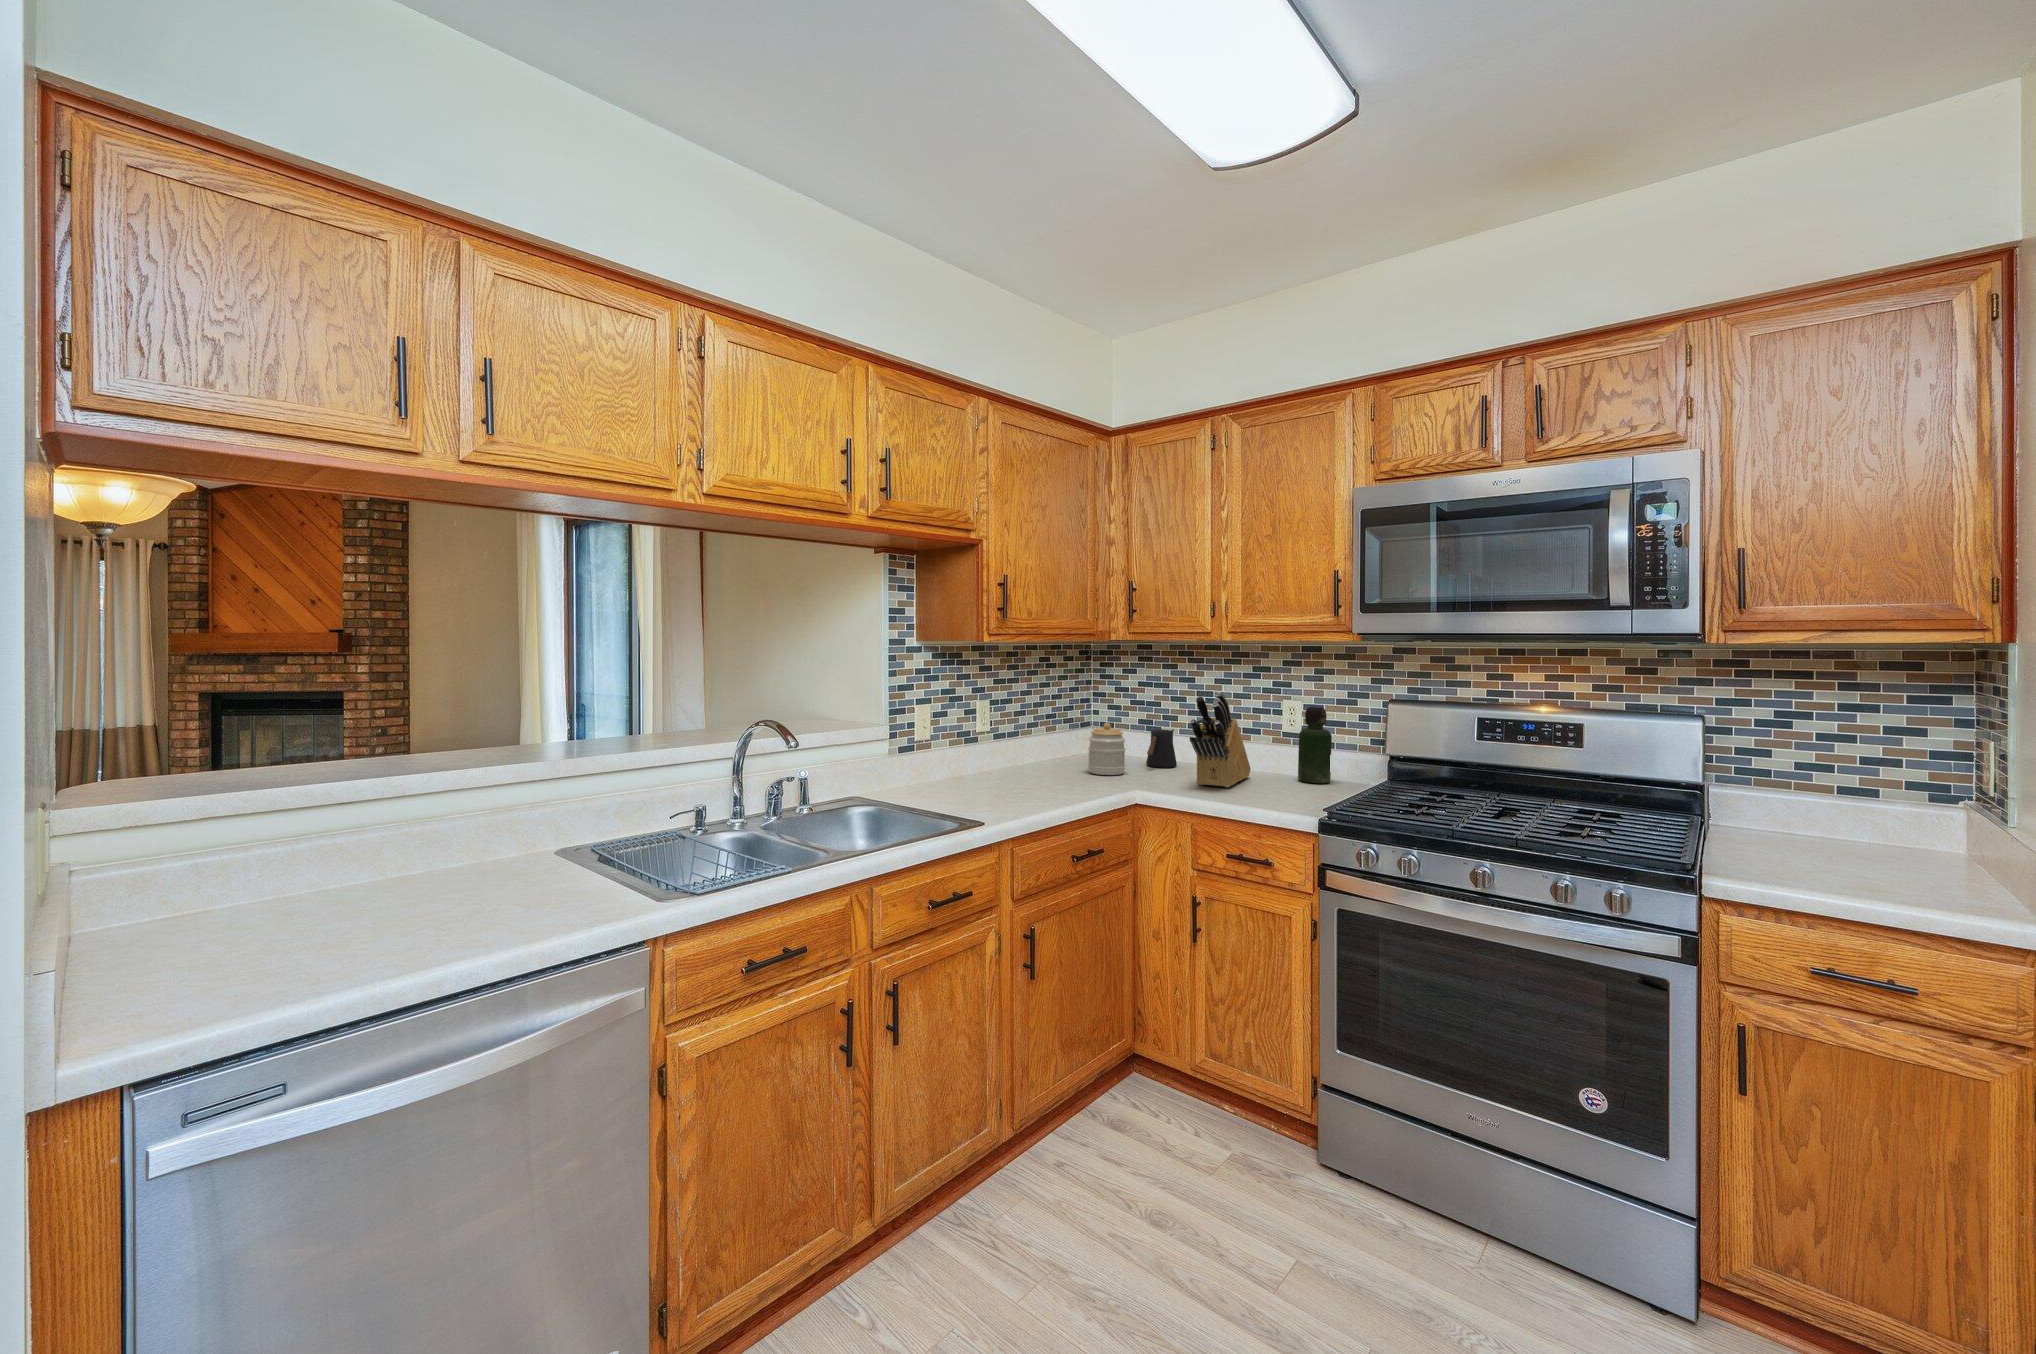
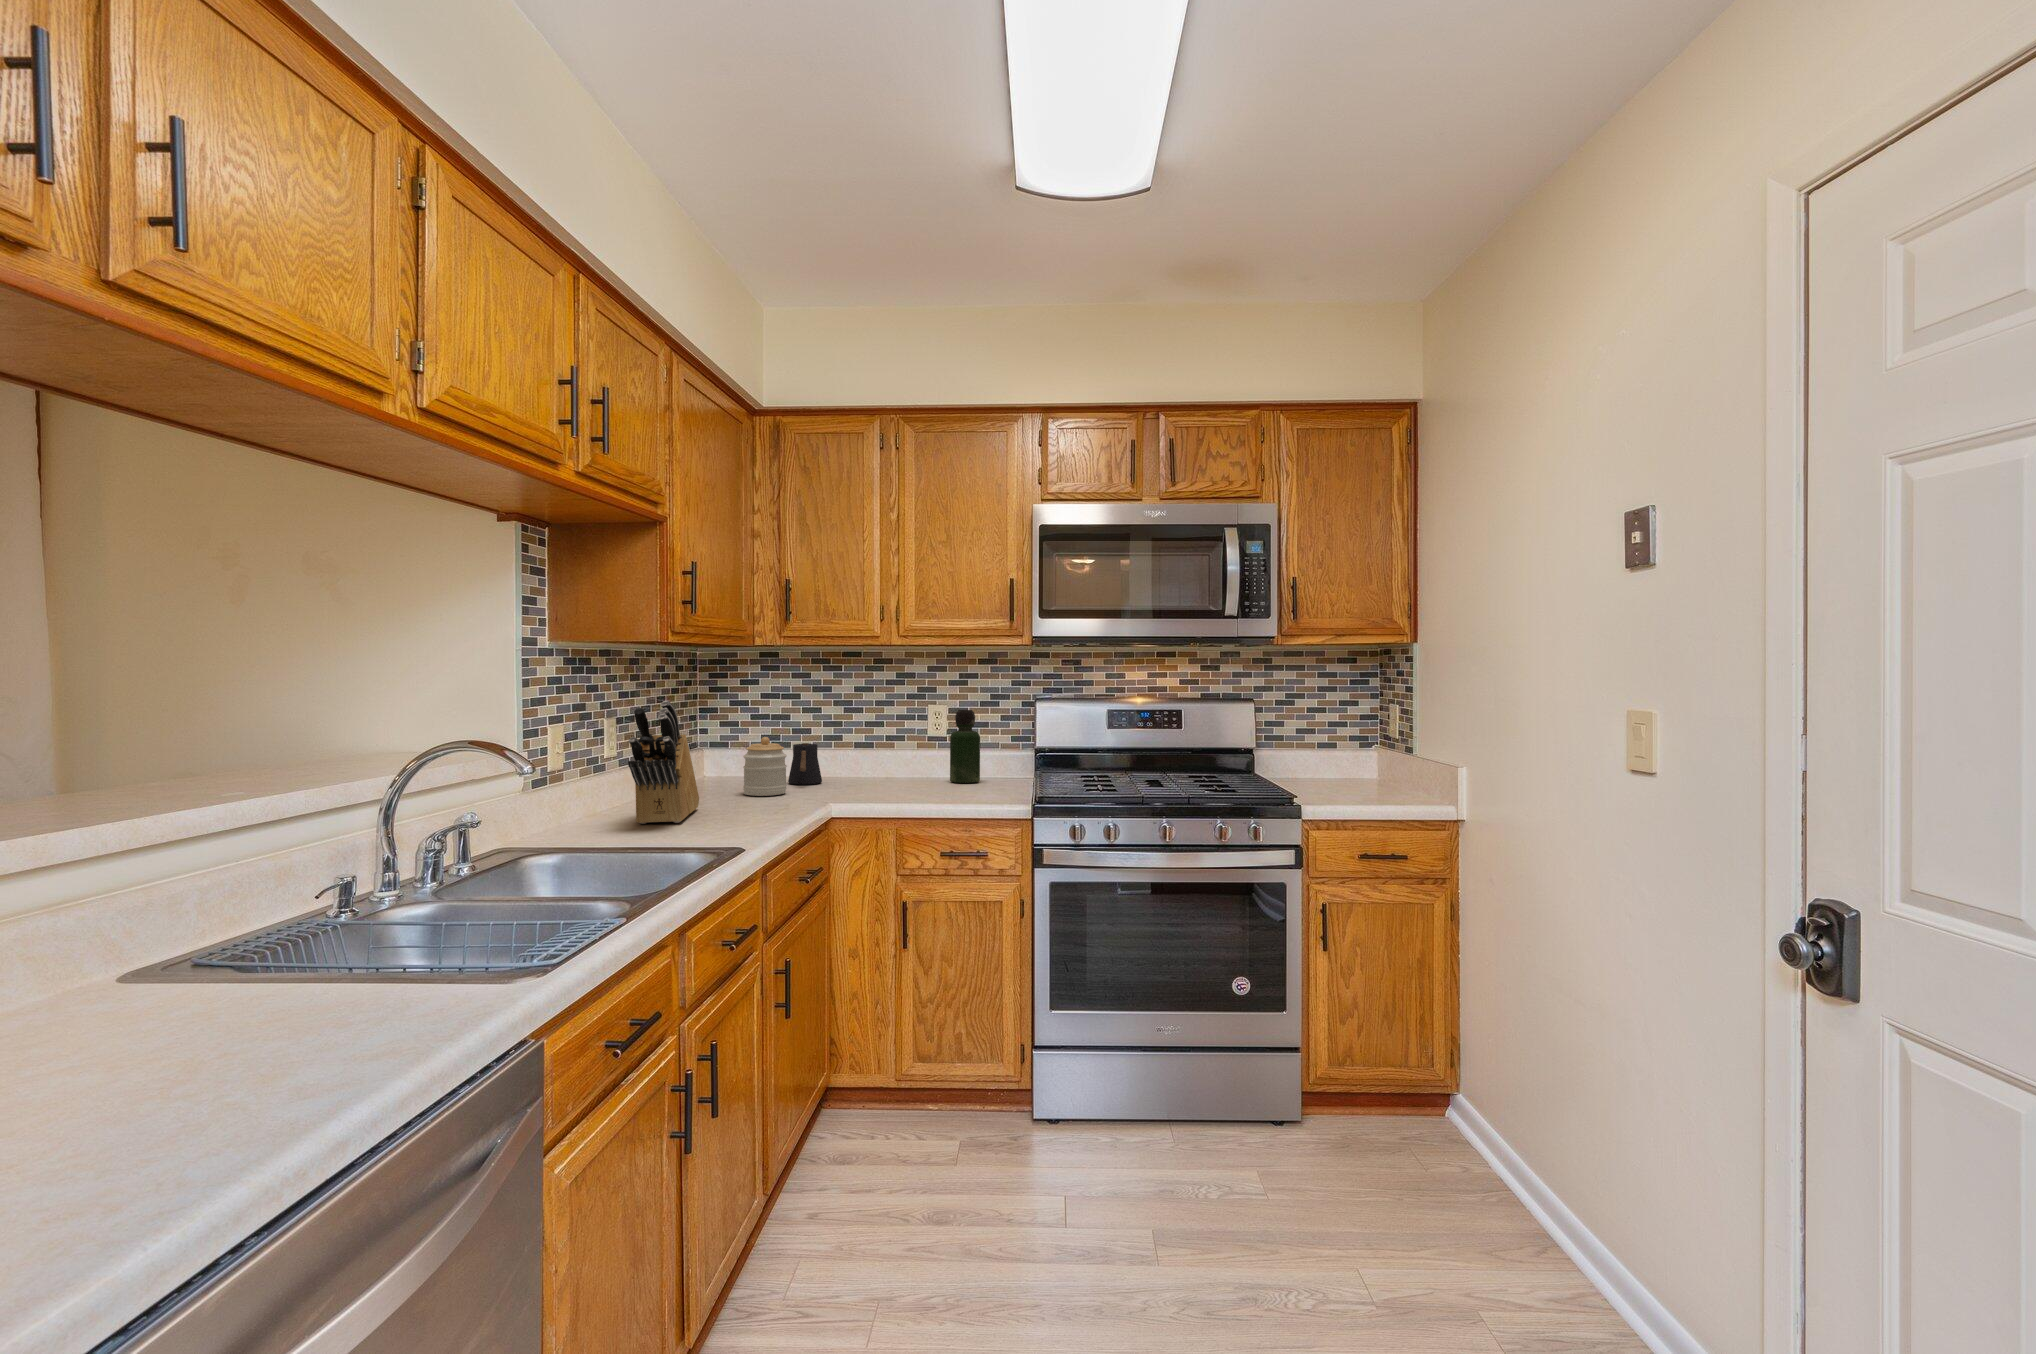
knife block: present [1190,692,1251,788] -> present [628,701,699,824]

